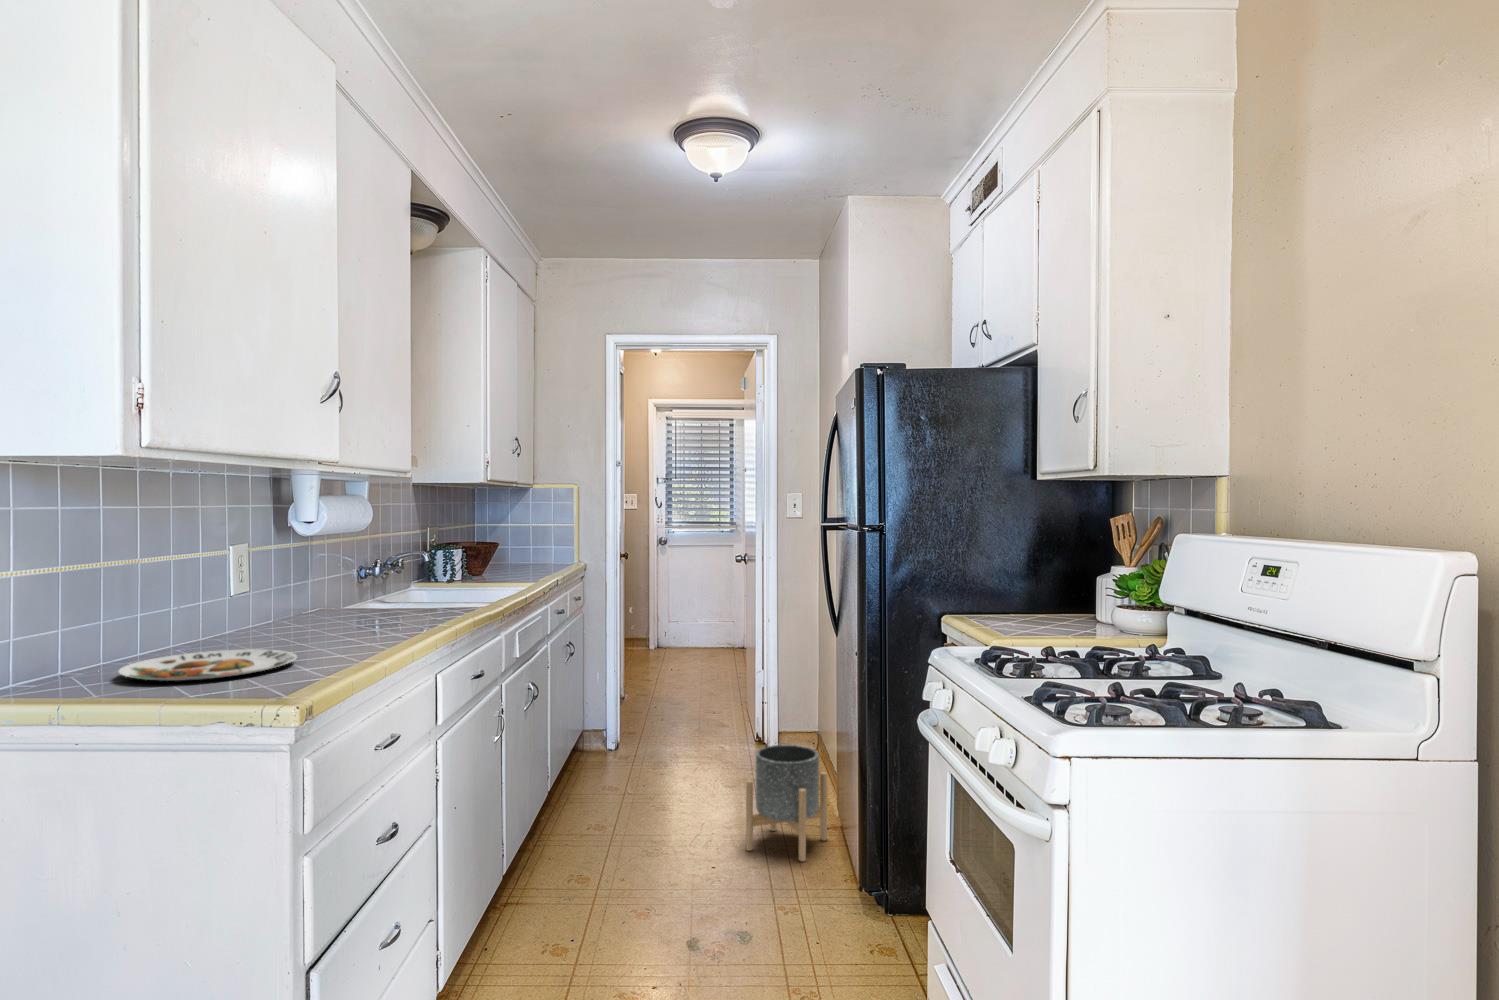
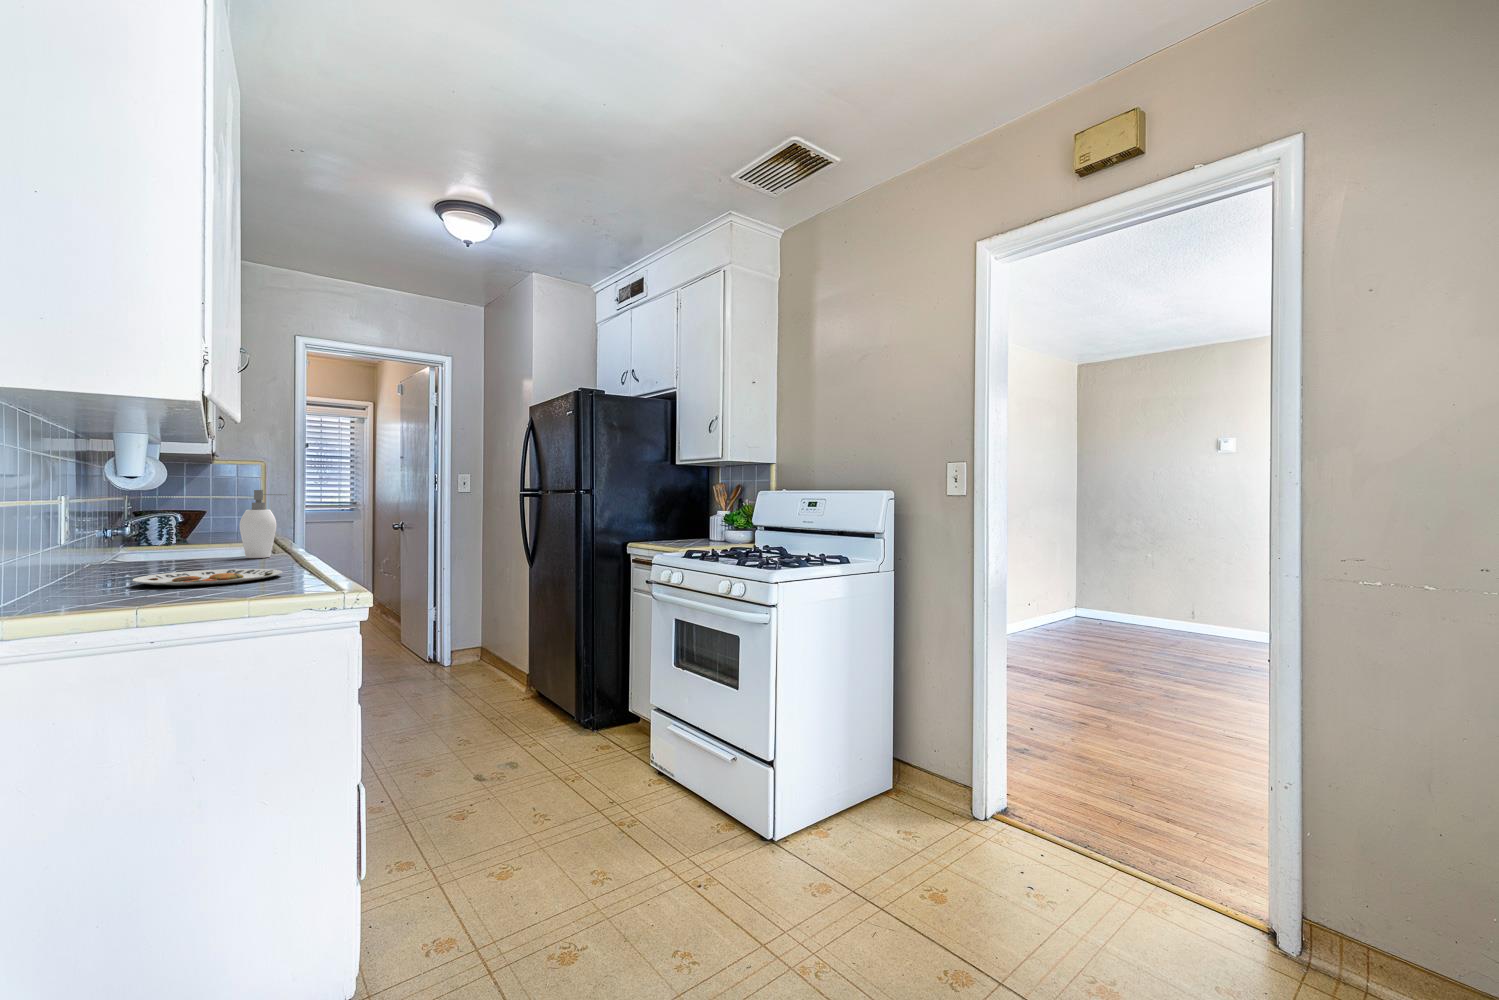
soap dispenser: none [399,533,445,619] -> present [240,490,287,558]
planter: present [746,745,827,861] -> none [472,645,526,721]

